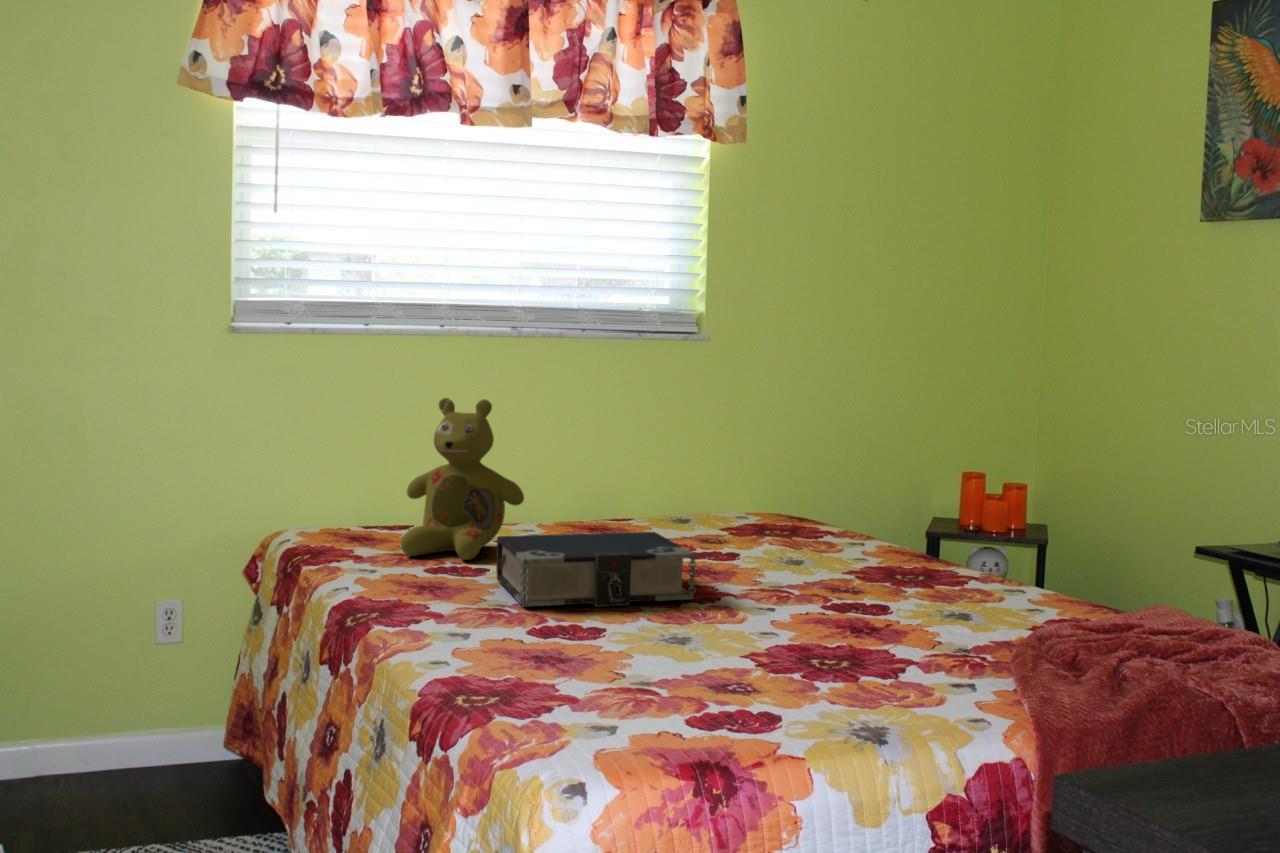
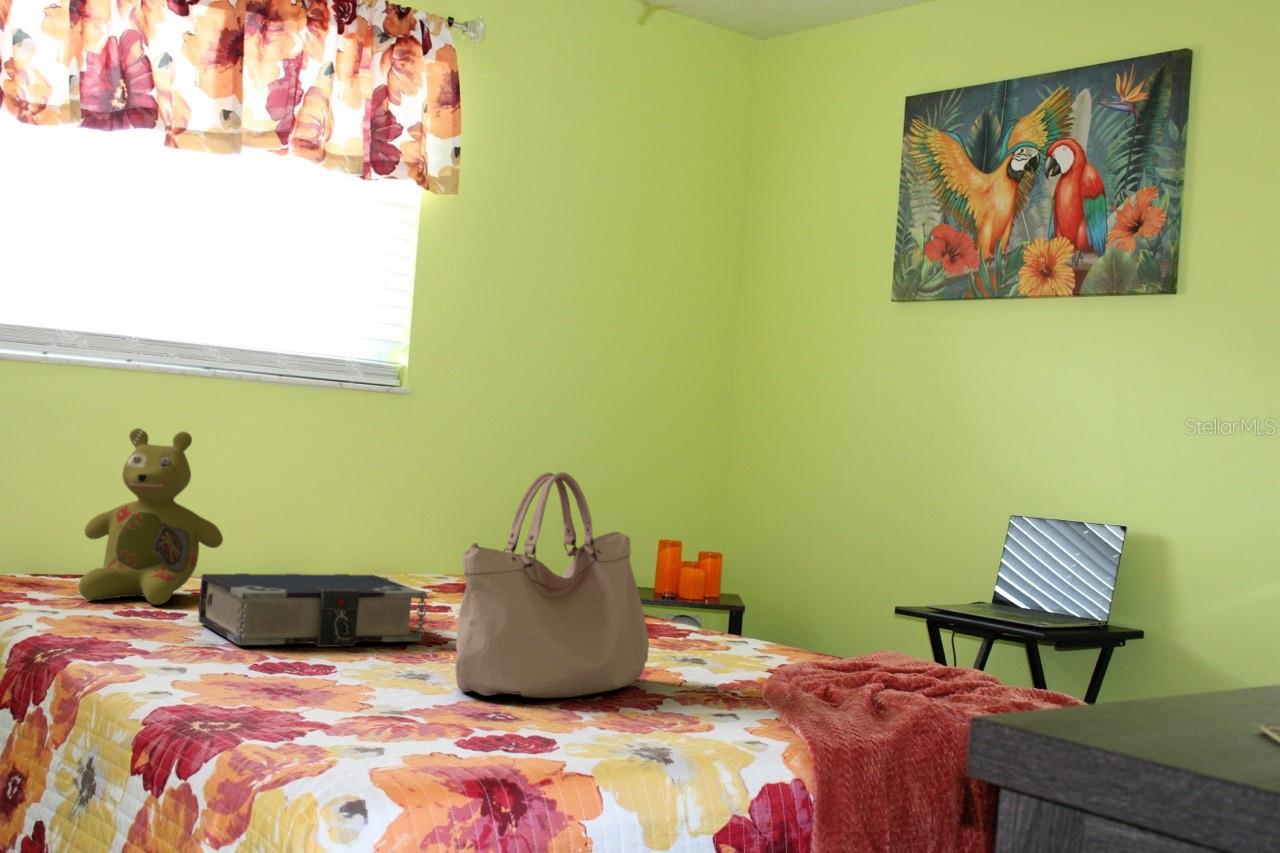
handbag: none [704,446,902,668] -> present [455,472,649,698]

